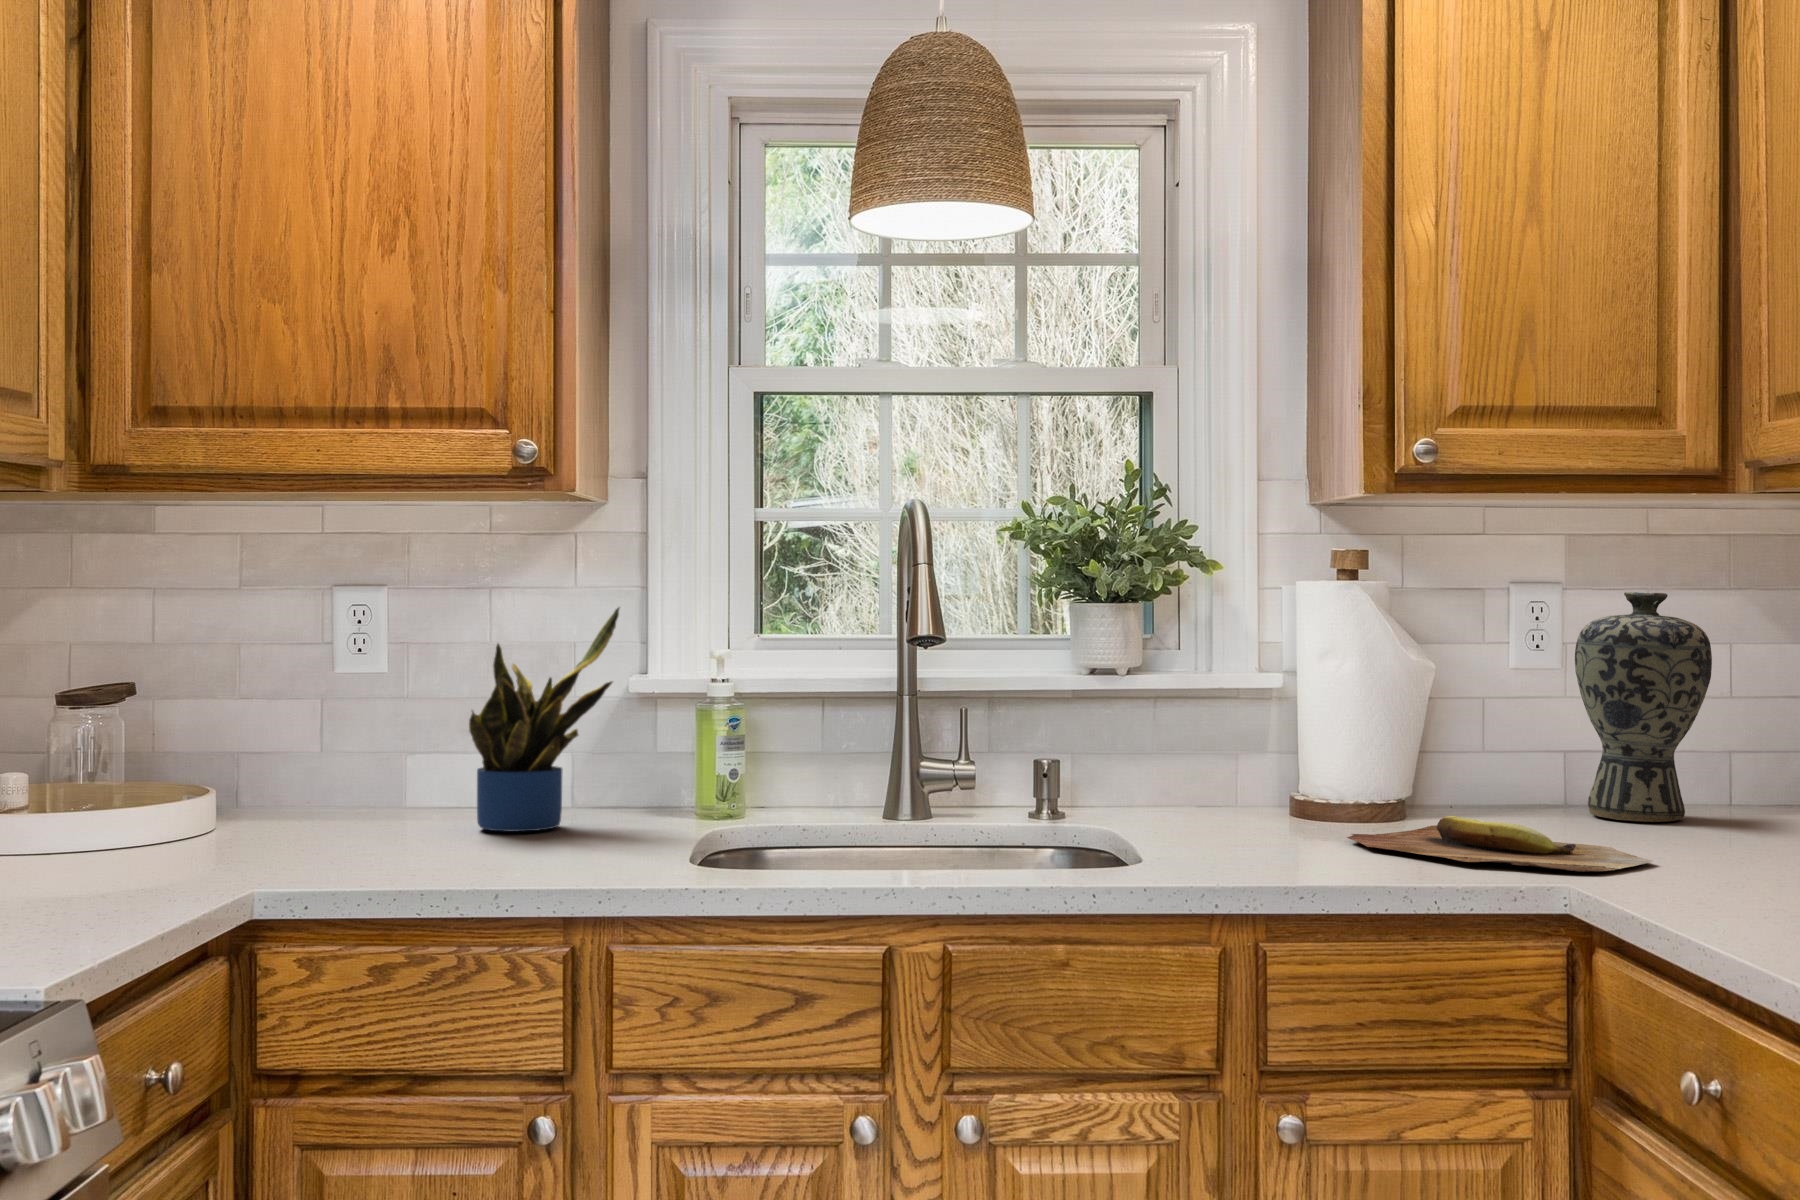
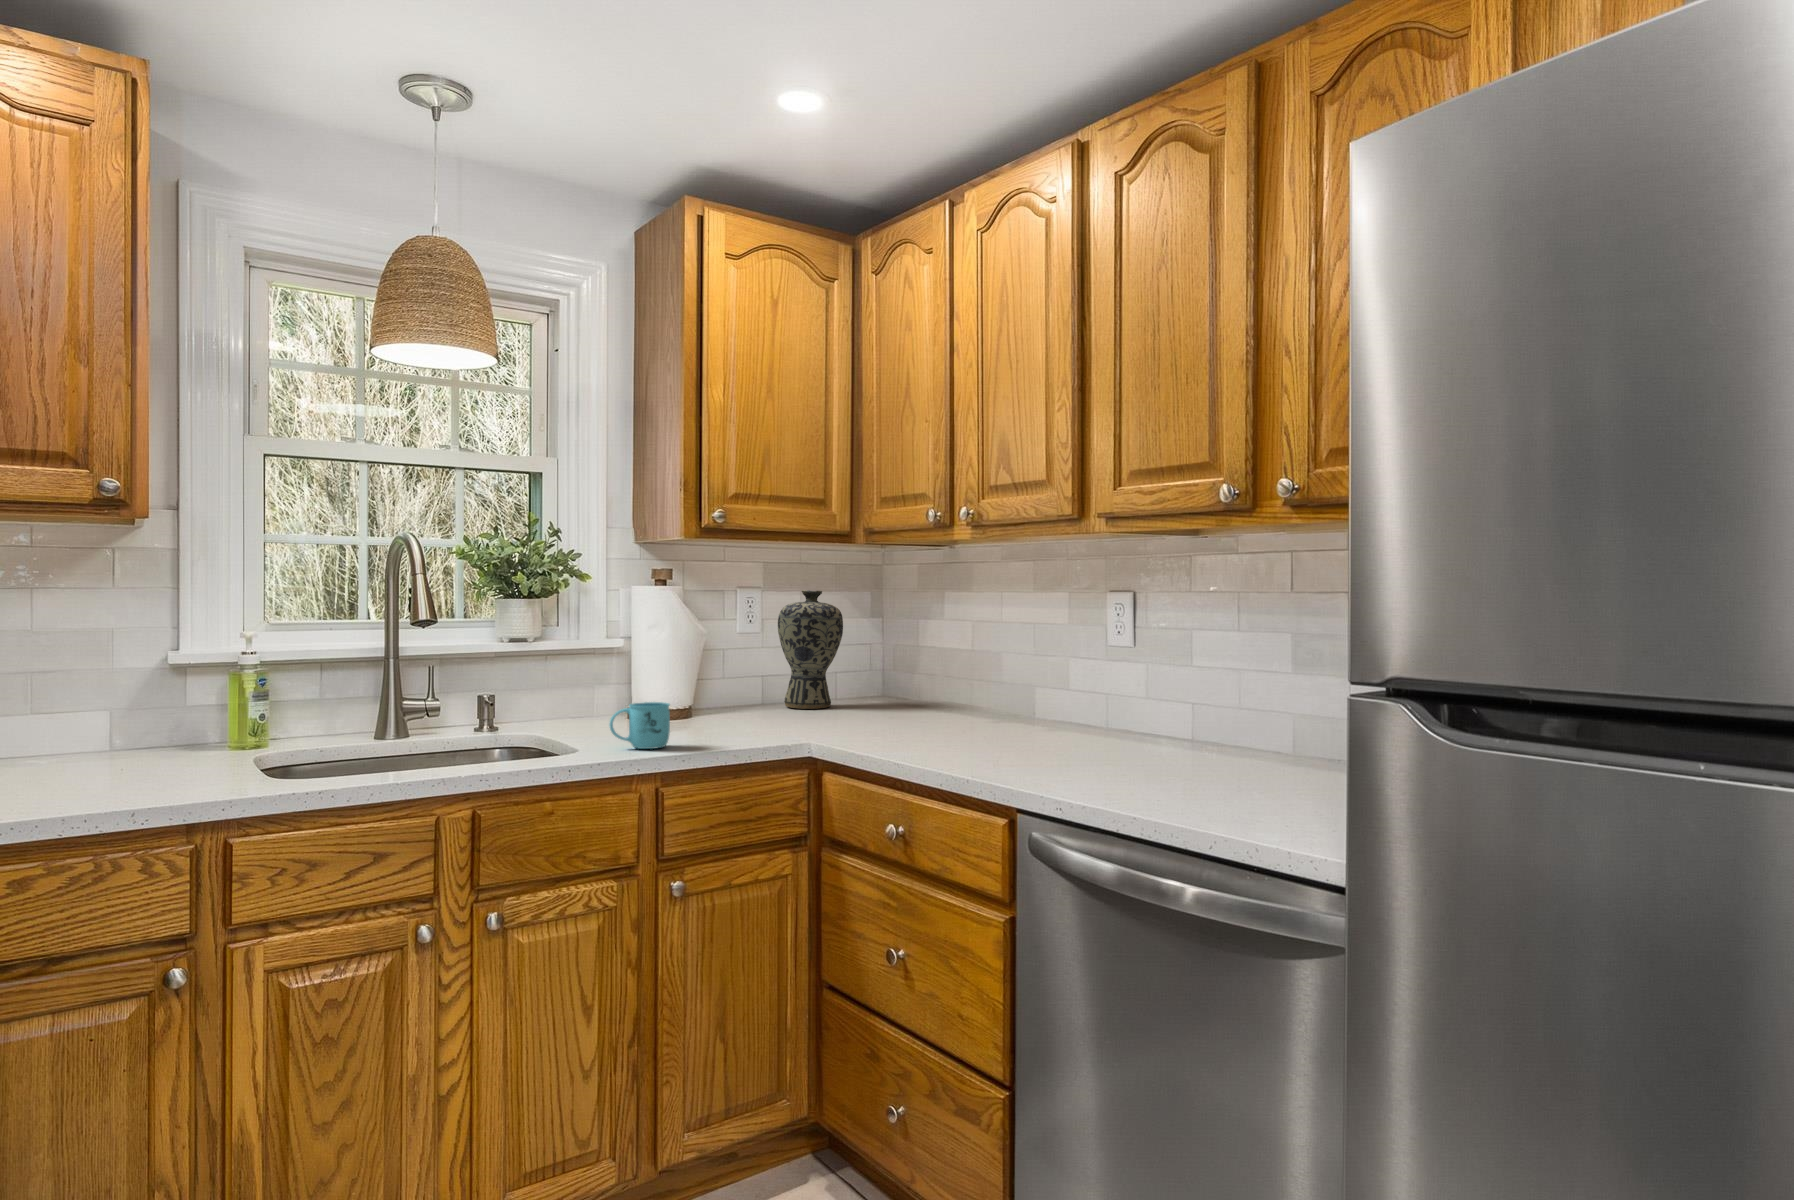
potted plant: present [469,608,619,832] -> none [42,602,180,772]
mug: none [1190,789,1294,872] -> present [609,702,670,749]
cutting board: present [1347,816,1653,872] -> none [681,711,839,734]

